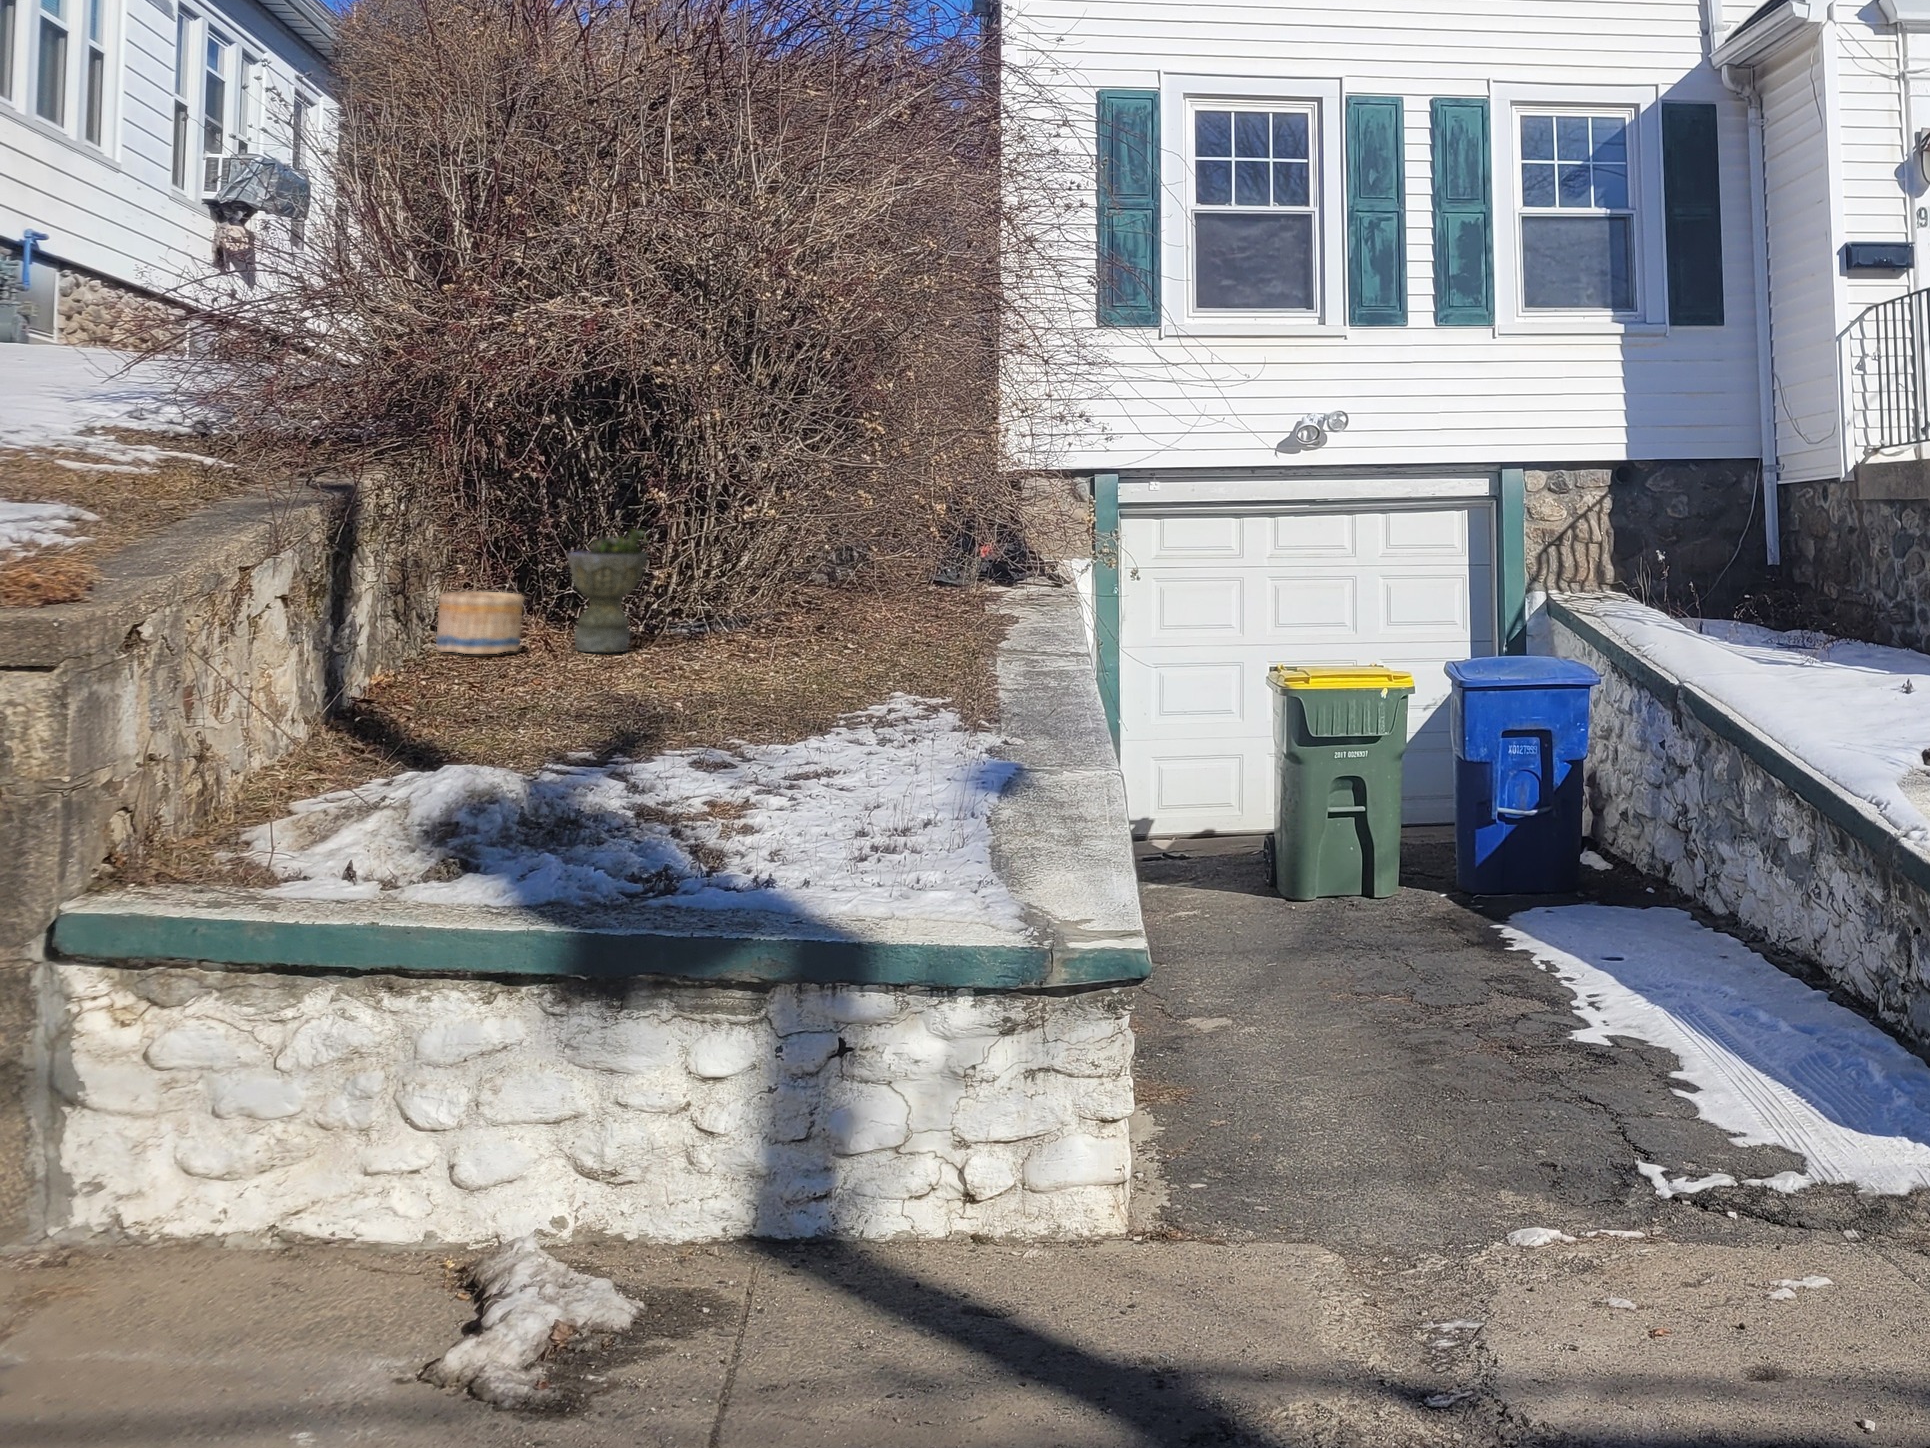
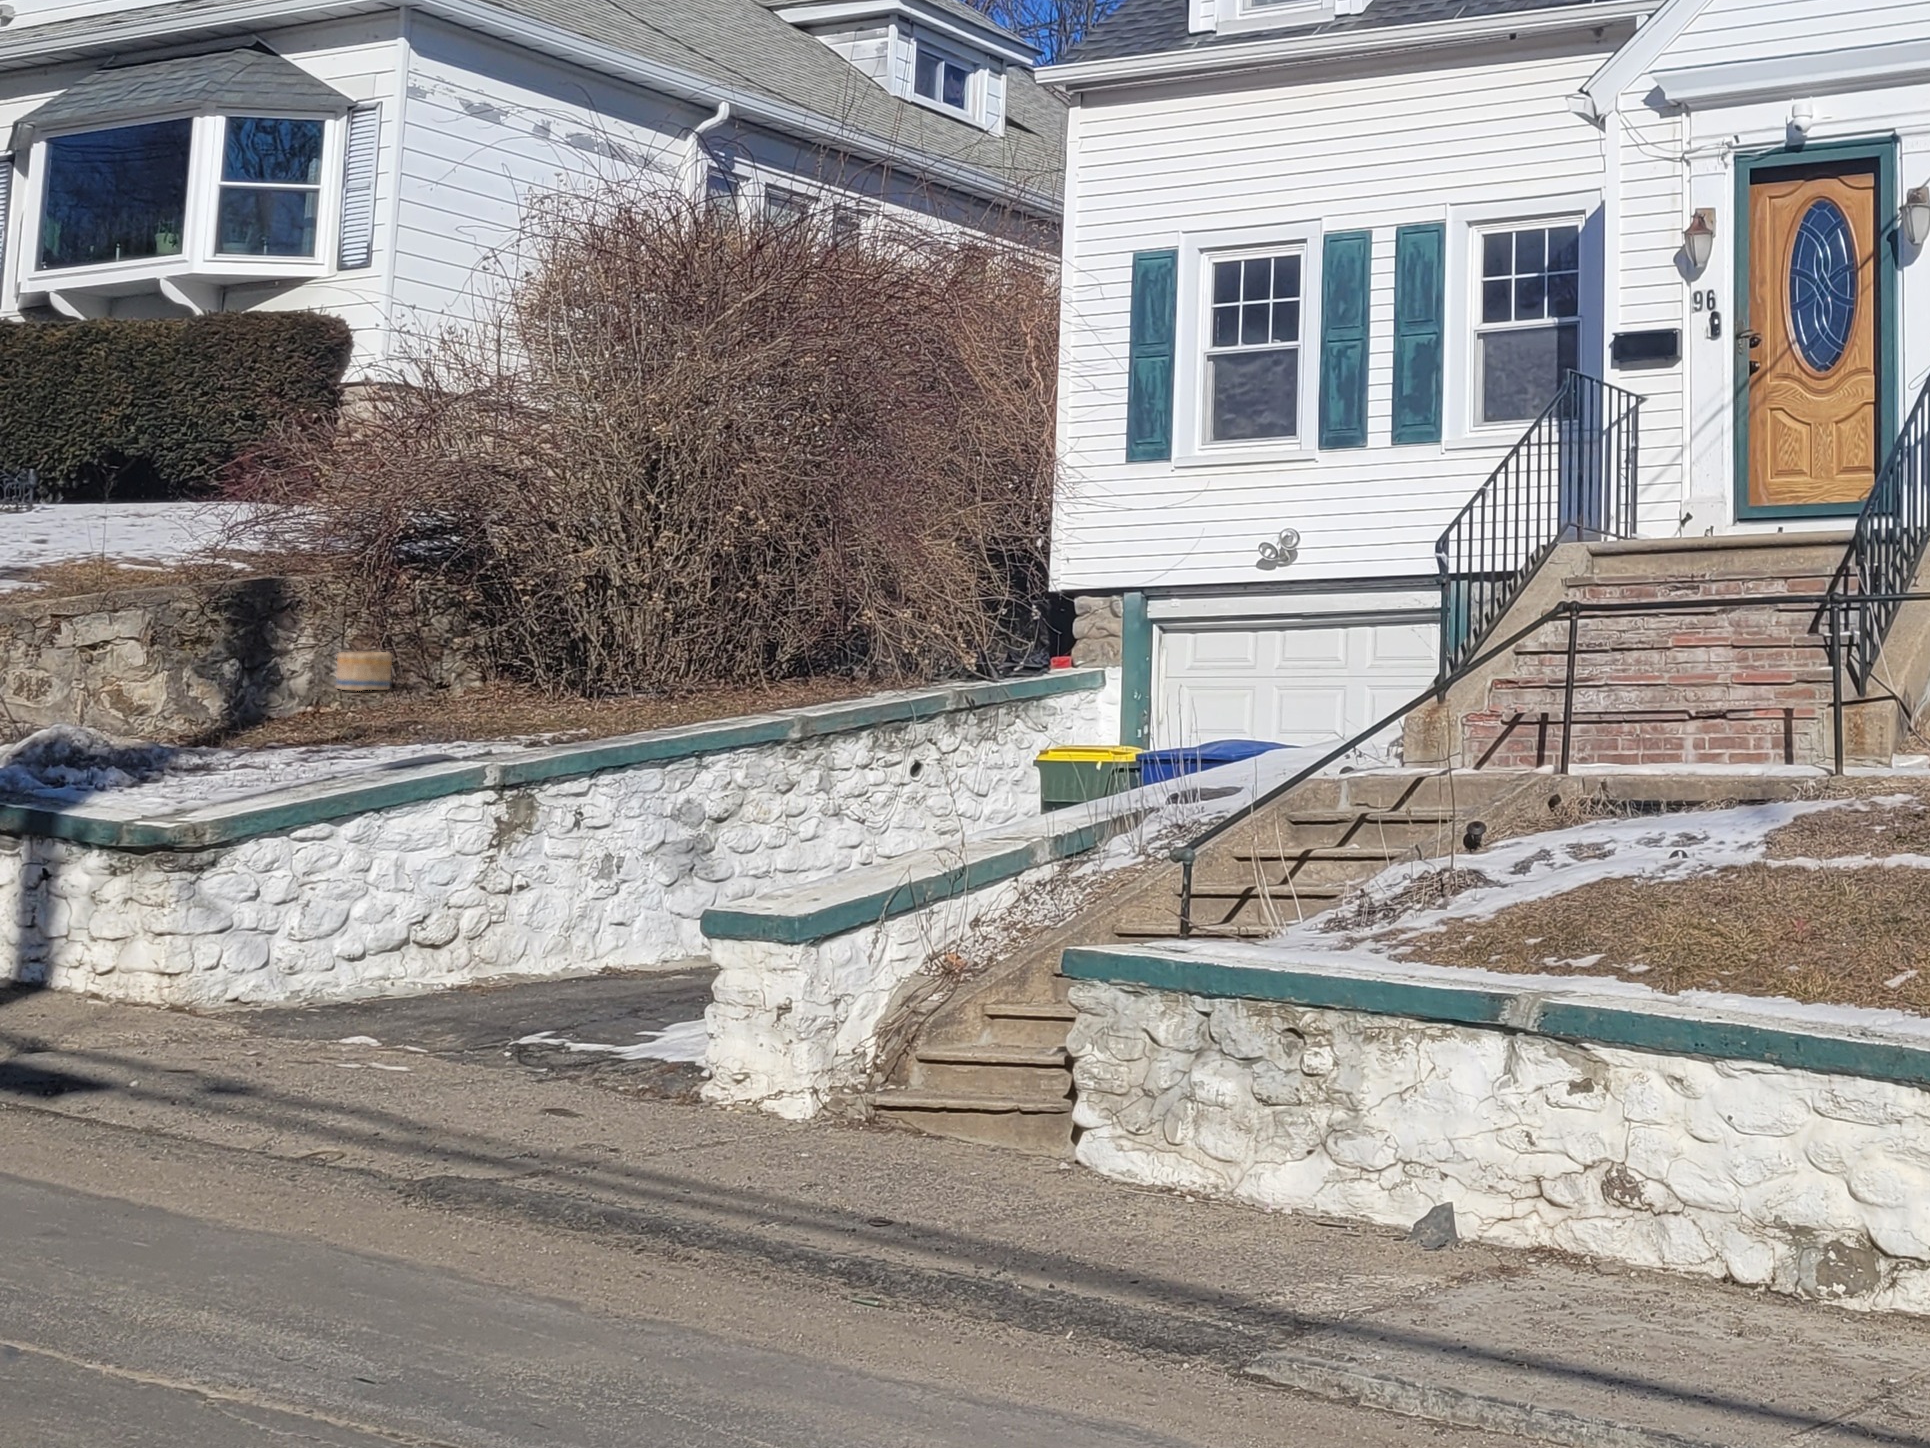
planter: present [568,529,648,652] -> none [420,610,474,693]

